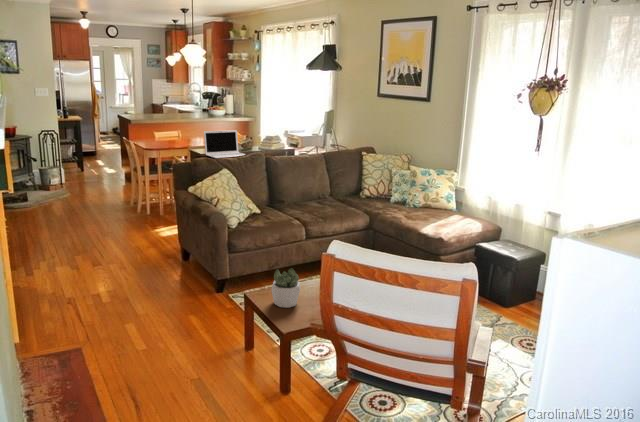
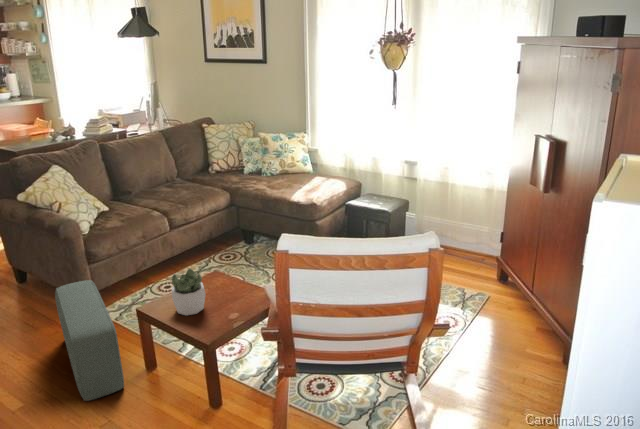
laptop: present [204,130,245,158] -> none [3,115,69,152]
pouf: none [188,265,227,358] -> present [55,280,124,401]

